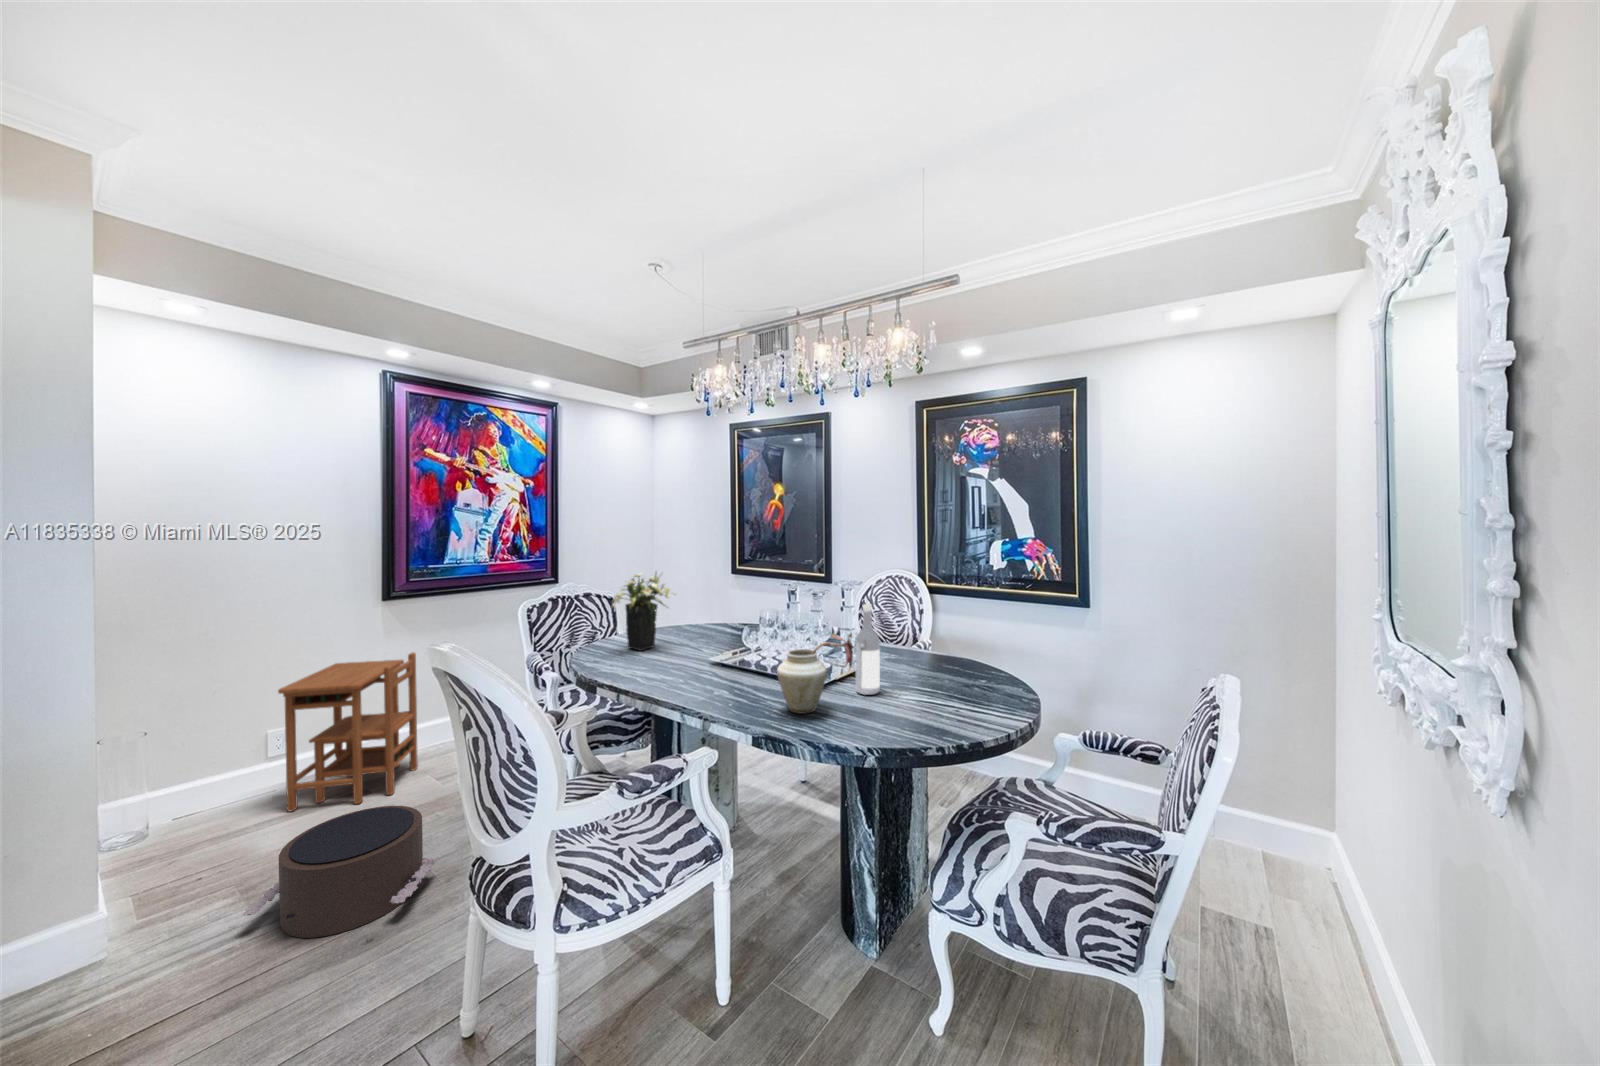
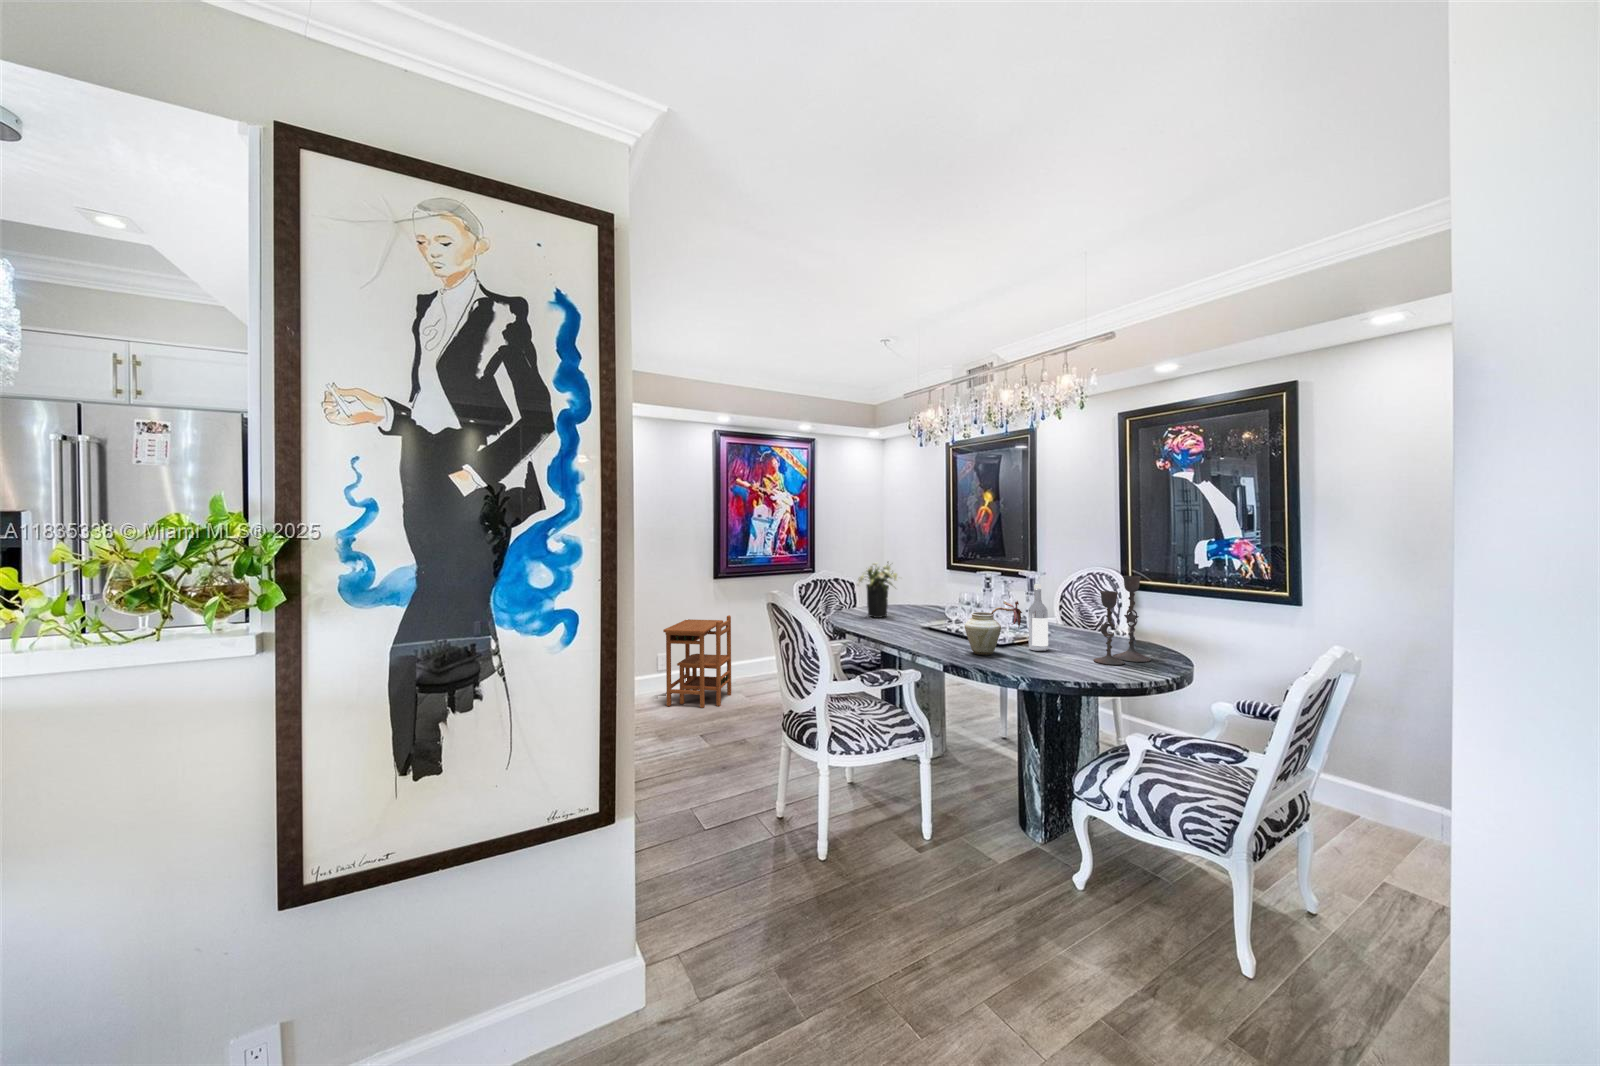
candlestick: none [941,590,1001,712] -> present [1094,576,1151,665]
pouf: present [242,806,438,938] -> none [663,703,753,763]

